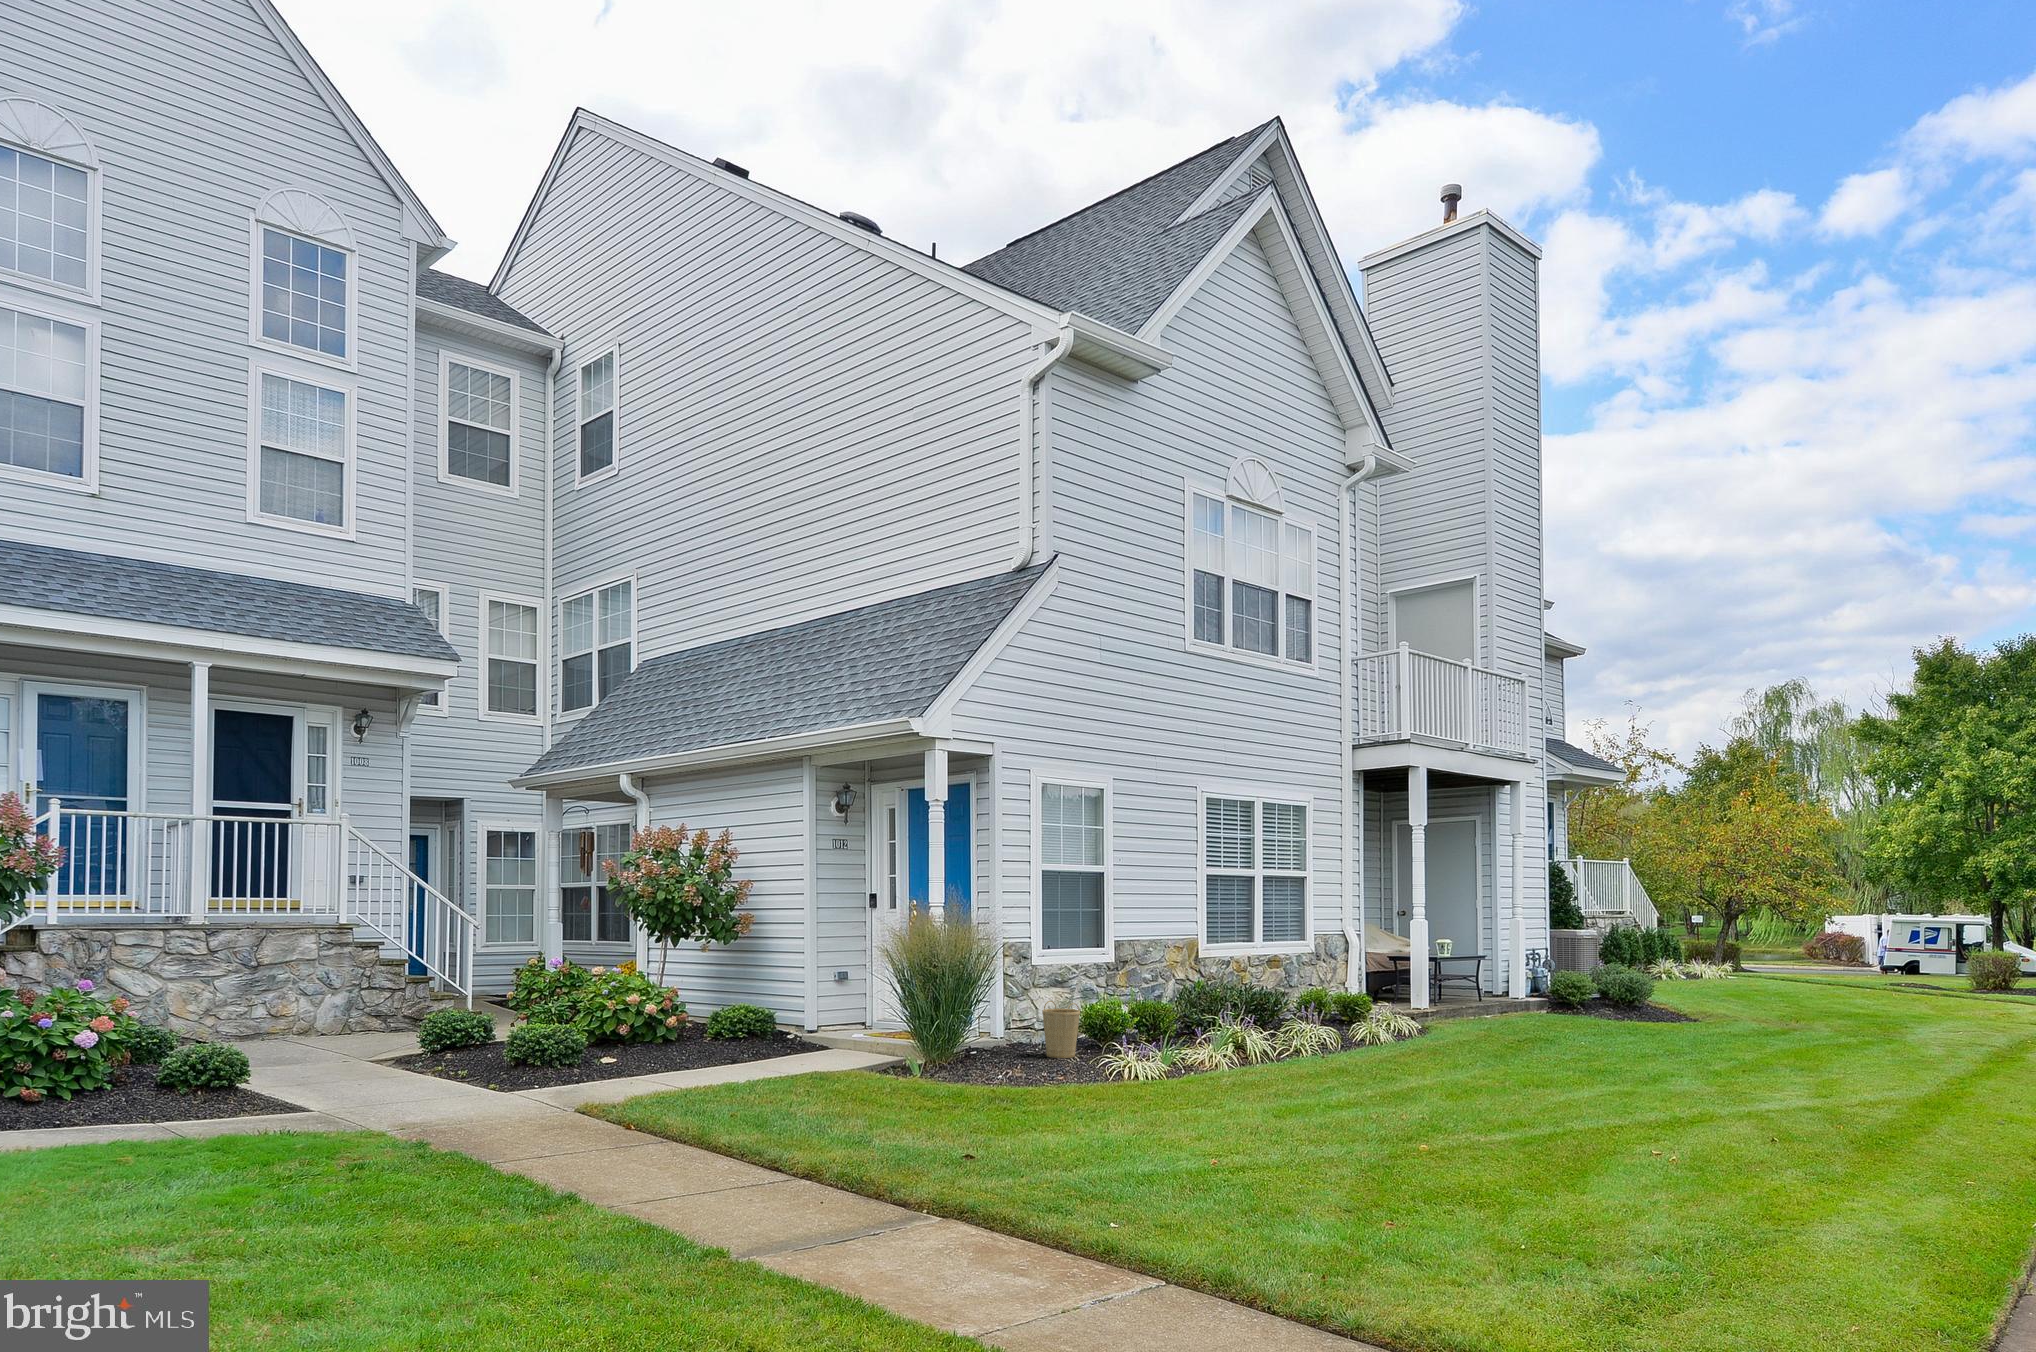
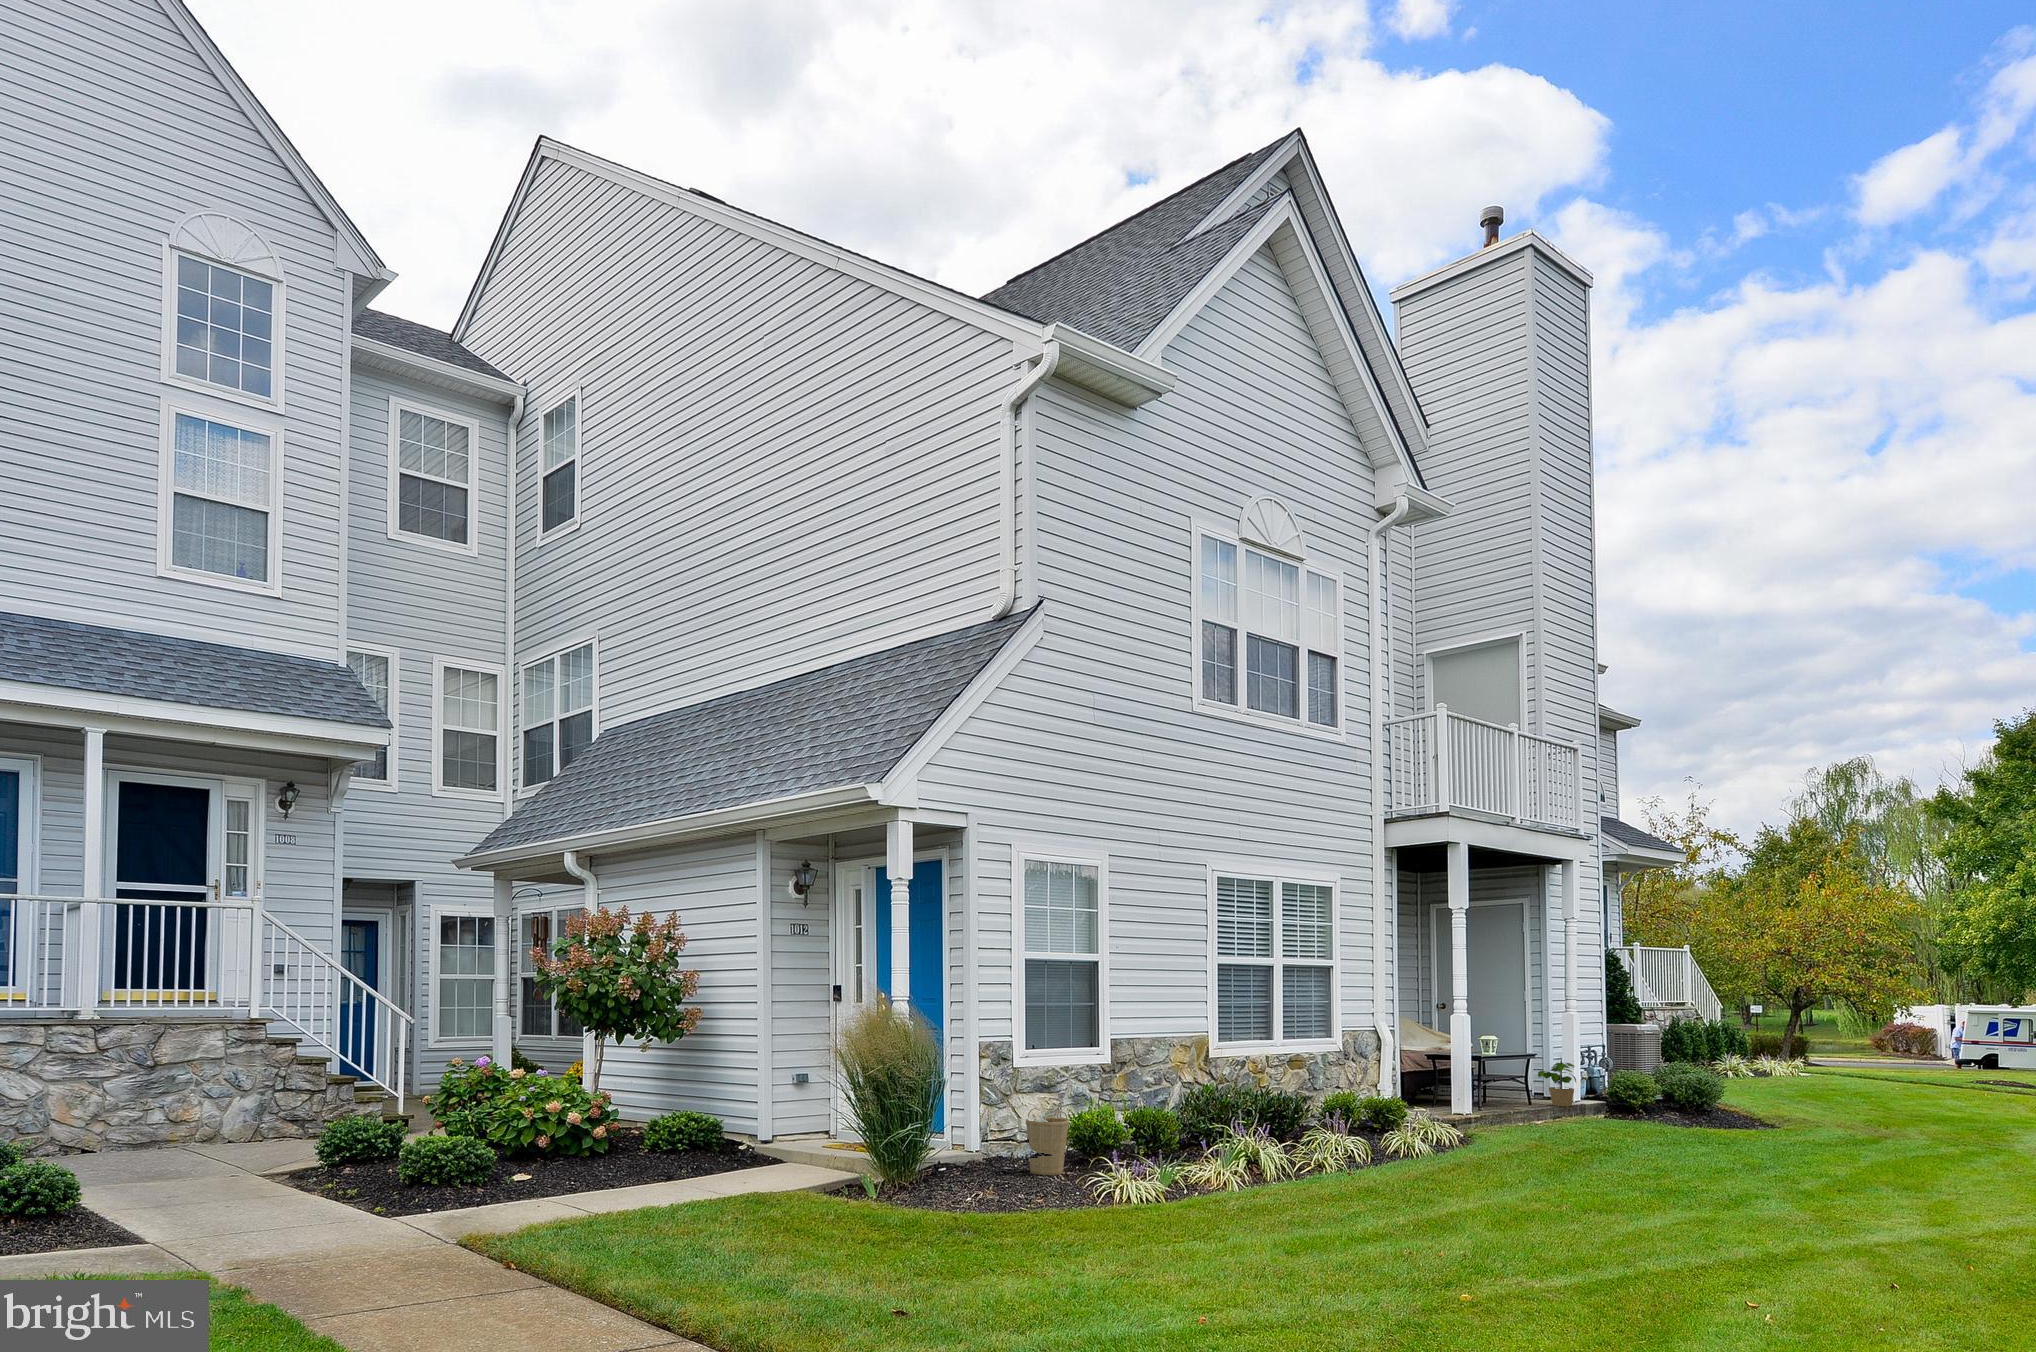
potted plant: none [1488,964,1522,1003] -> present [1538,1063,1576,1107]

